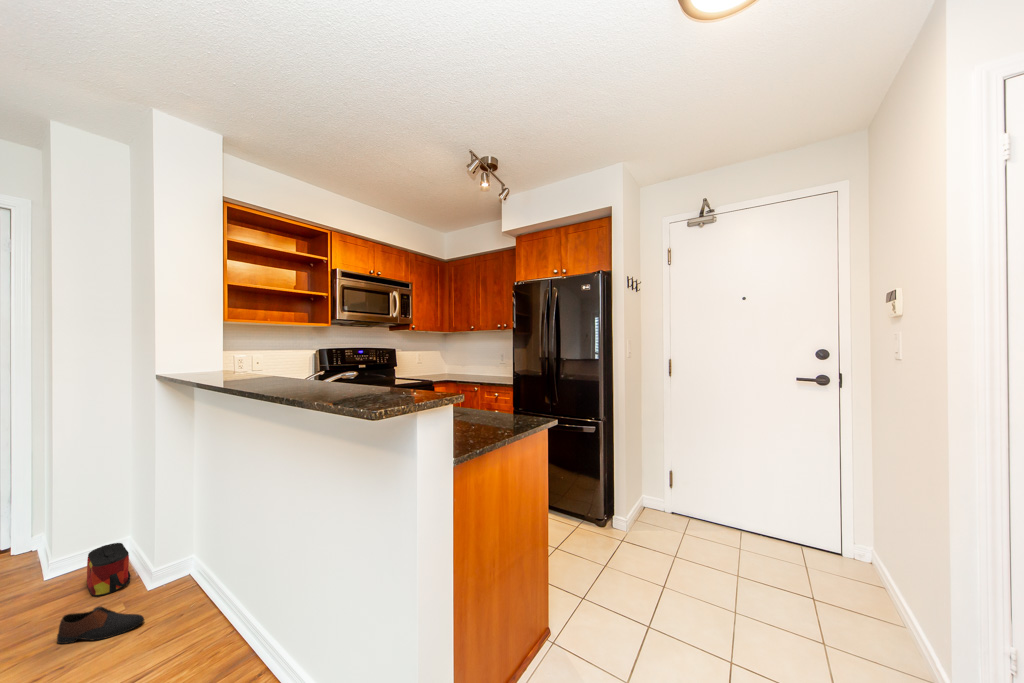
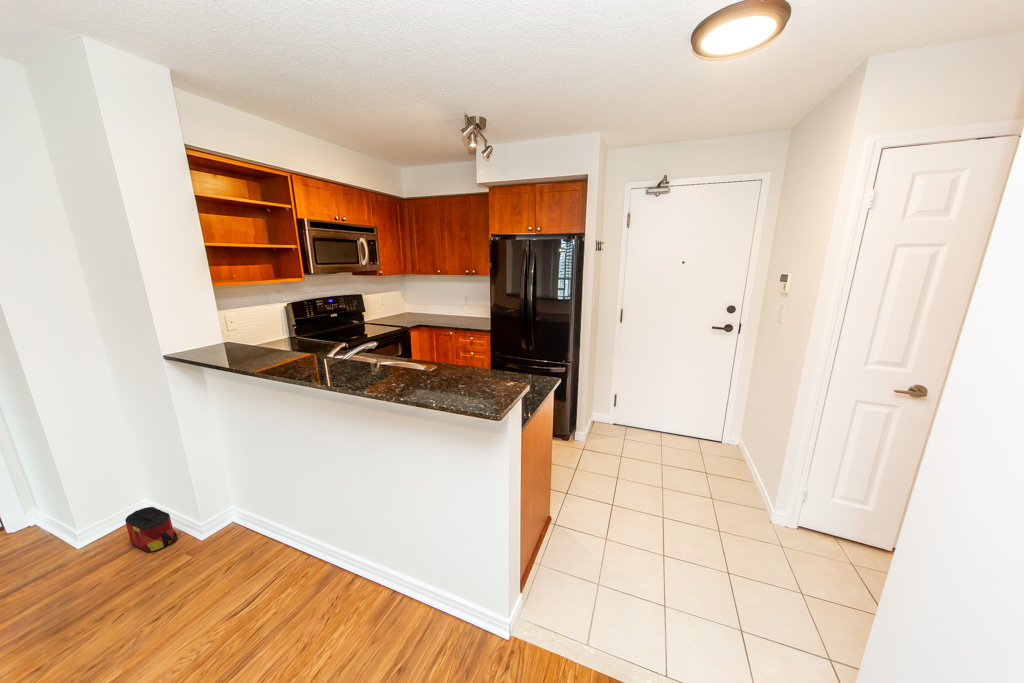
shoe: present [57,606,144,644] -> none [145,558,221,591]

